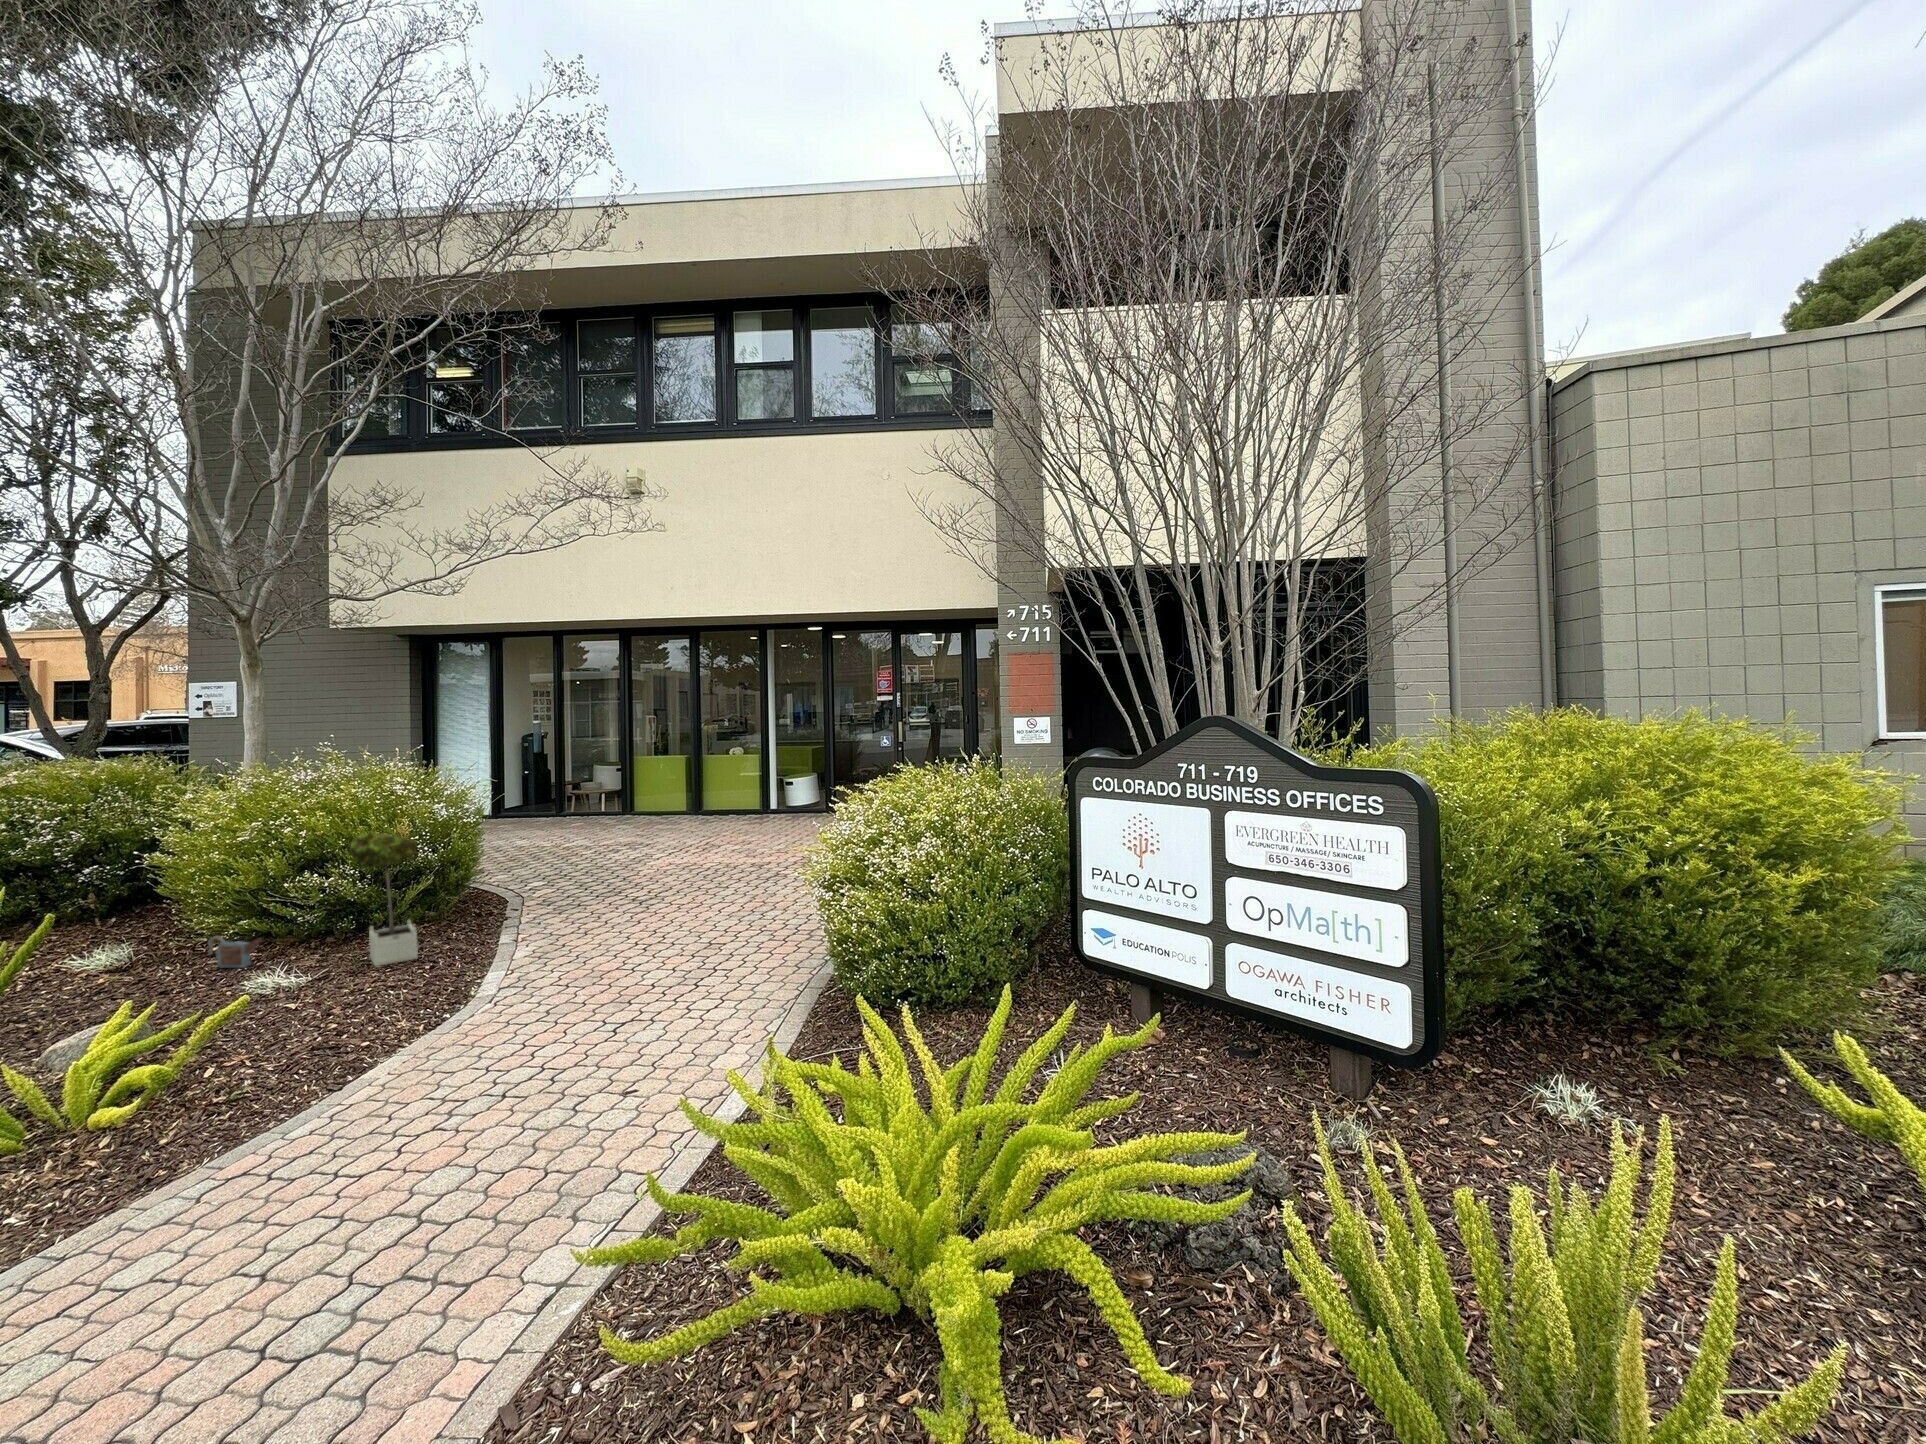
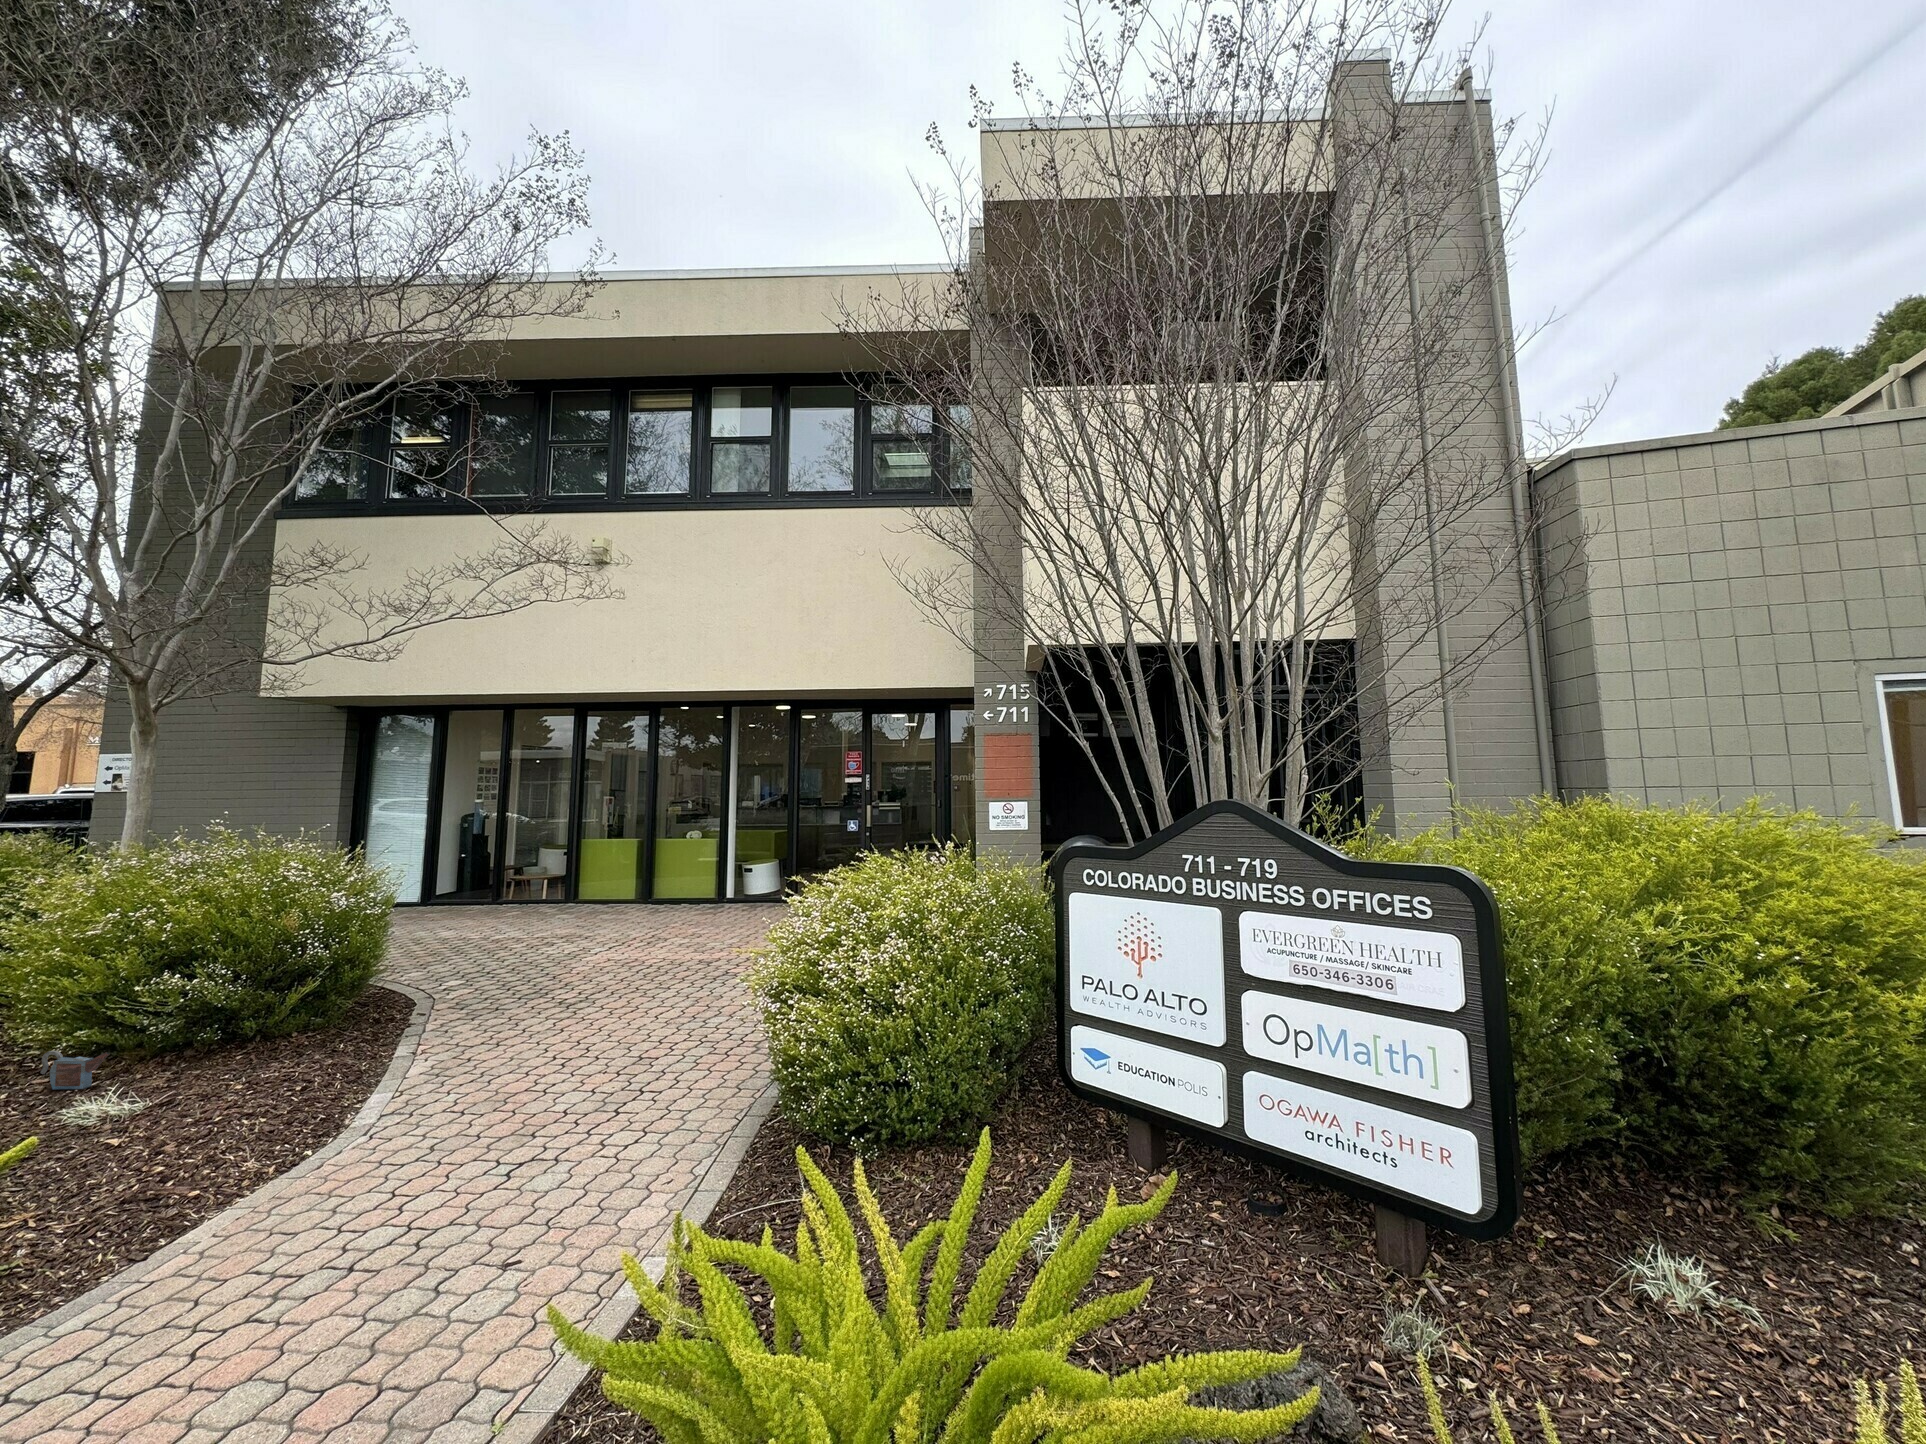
potted tree: present [349,833,418,966] -> none [221,927,306,1087]

